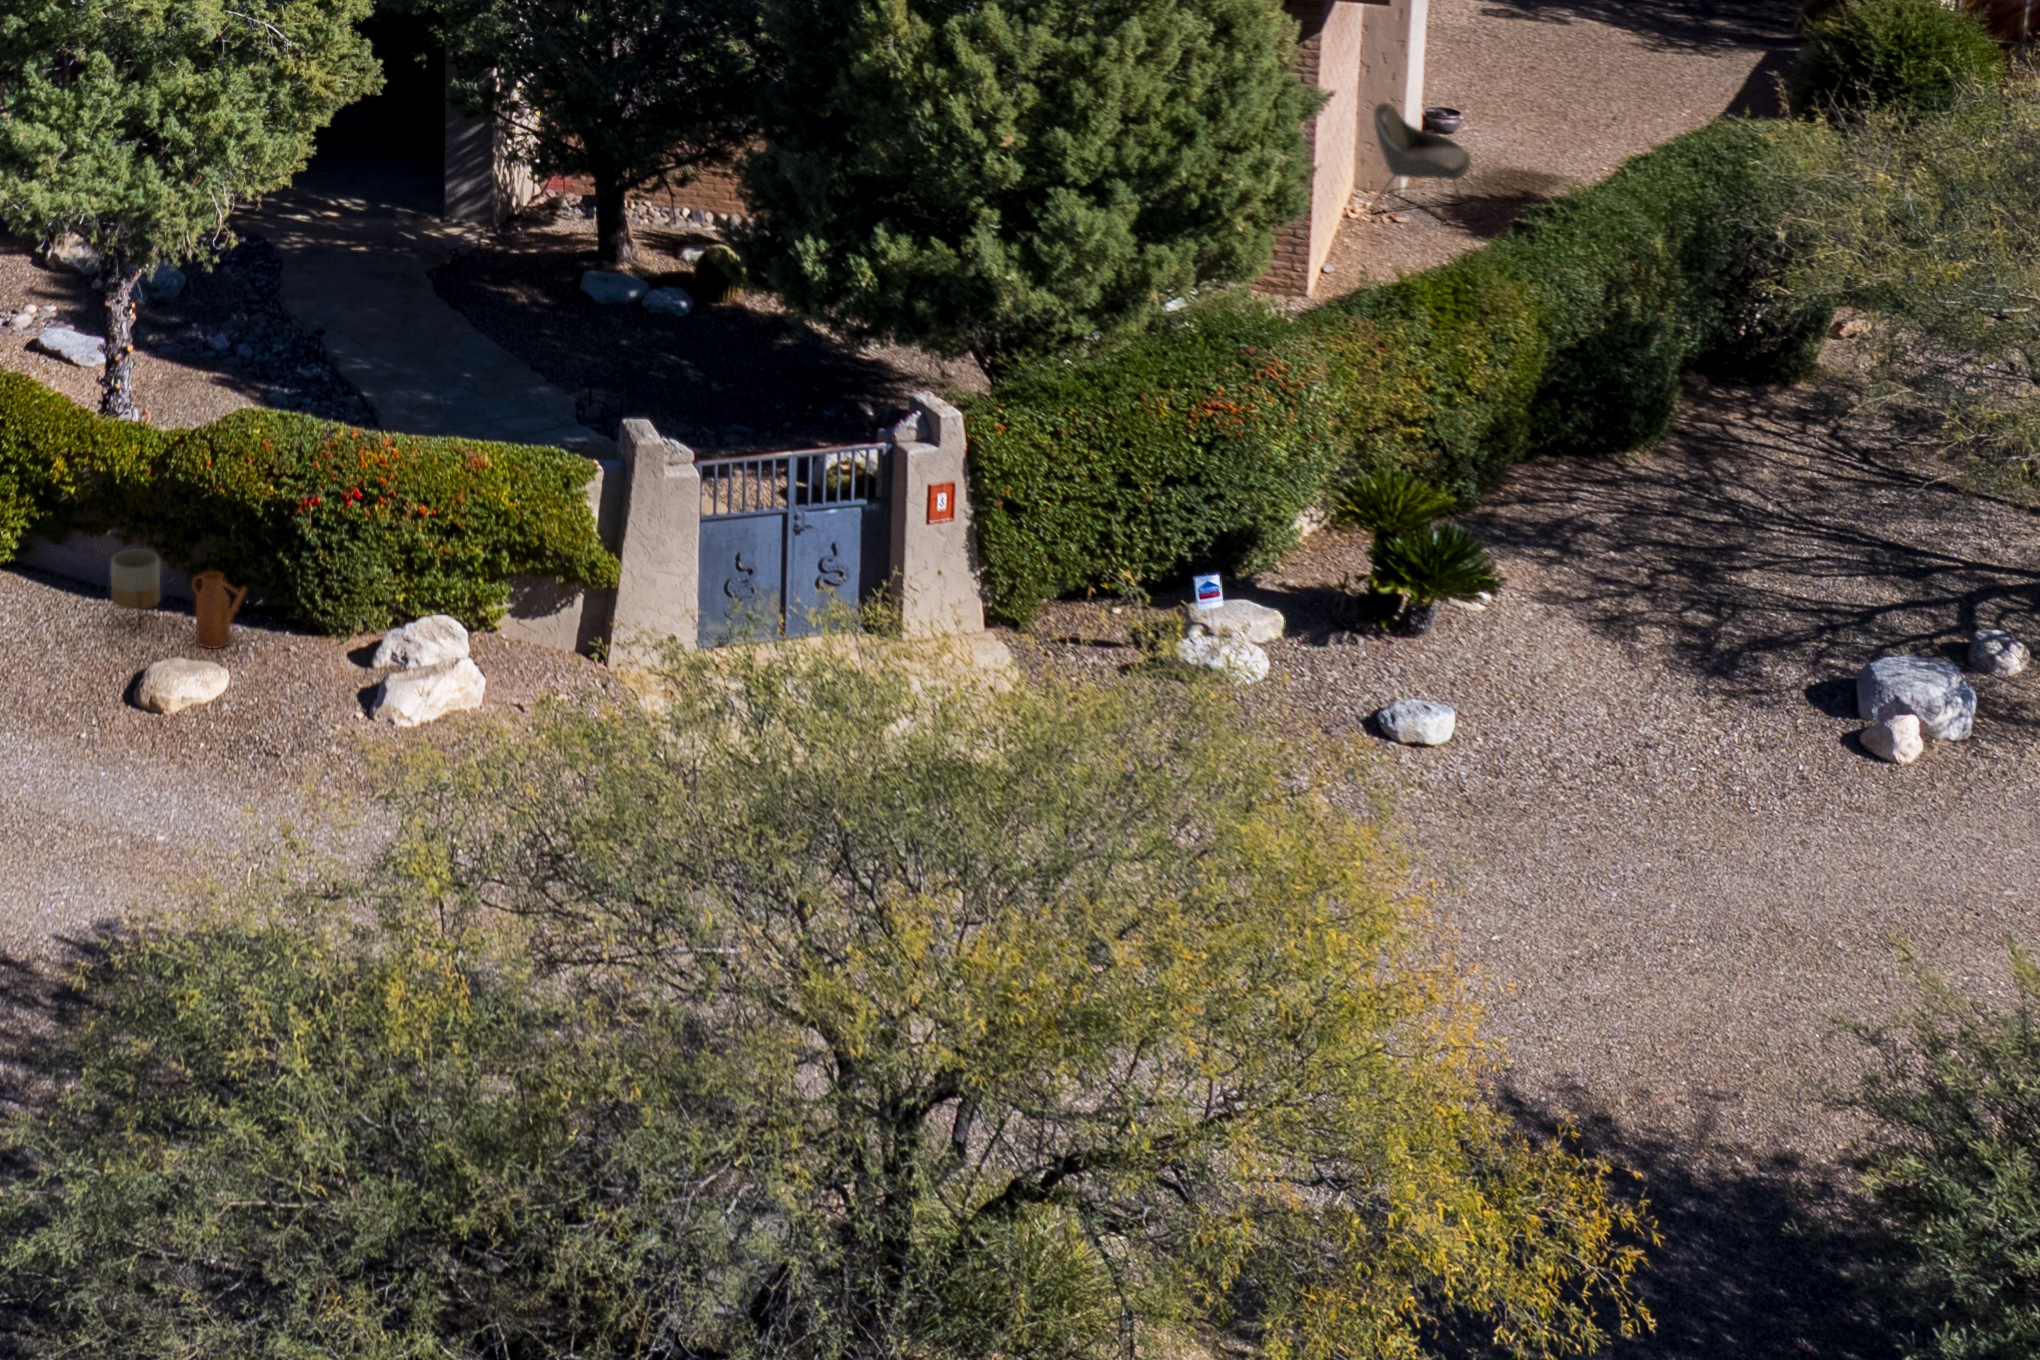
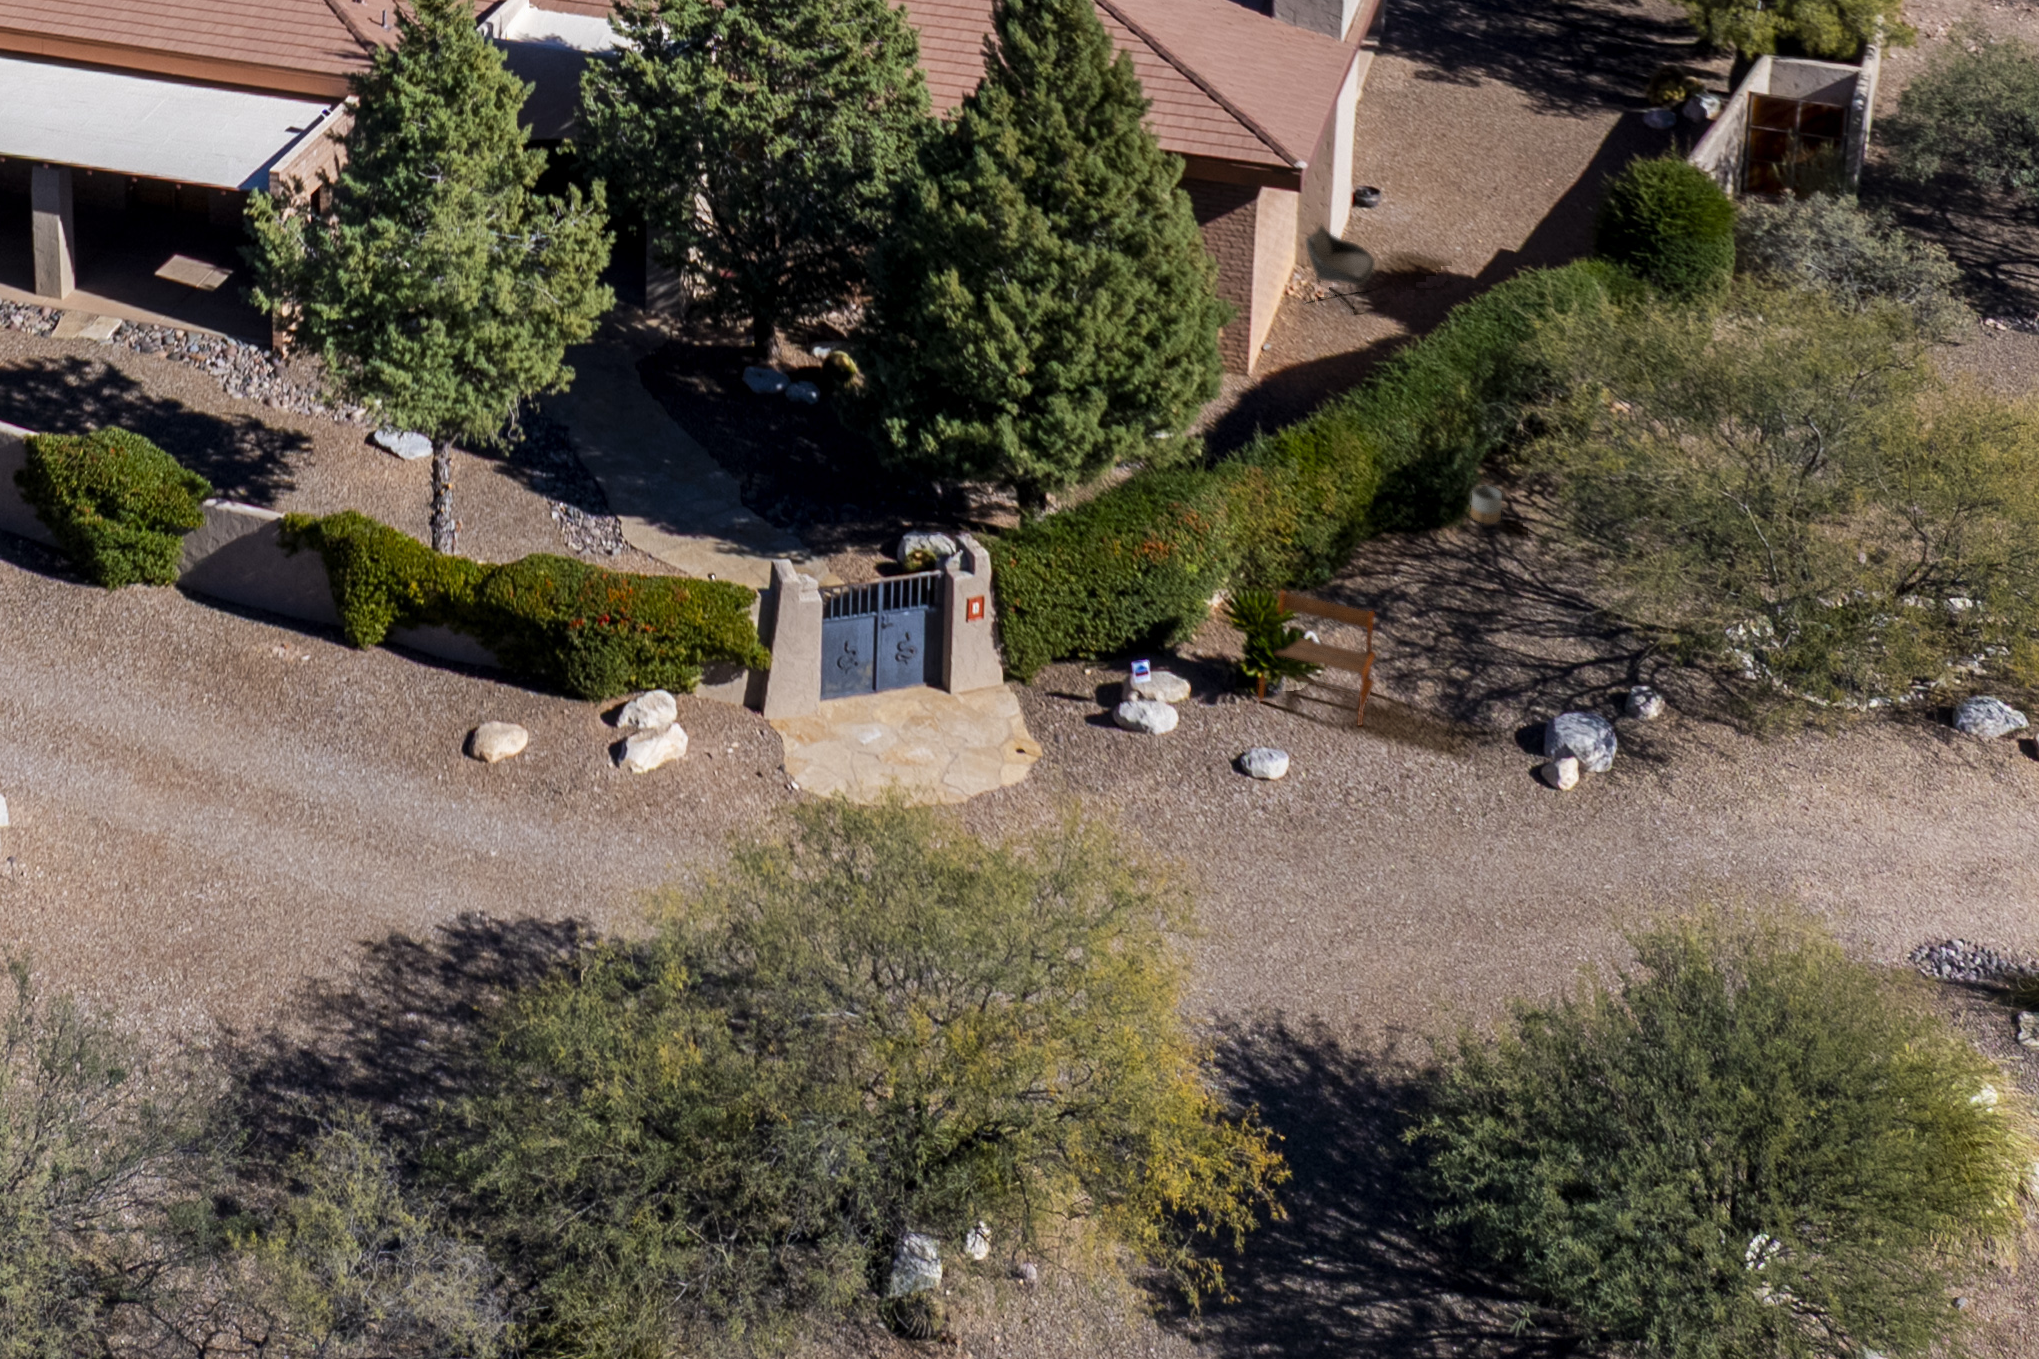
bench: none [1384,484,1569,686] -> present [1258,591,1375,726]
planter: present [111,550,160,611] -> present [1471,485,1502,524]
watering can: present [192,571,248,649] -> none [500,657,538,706]

